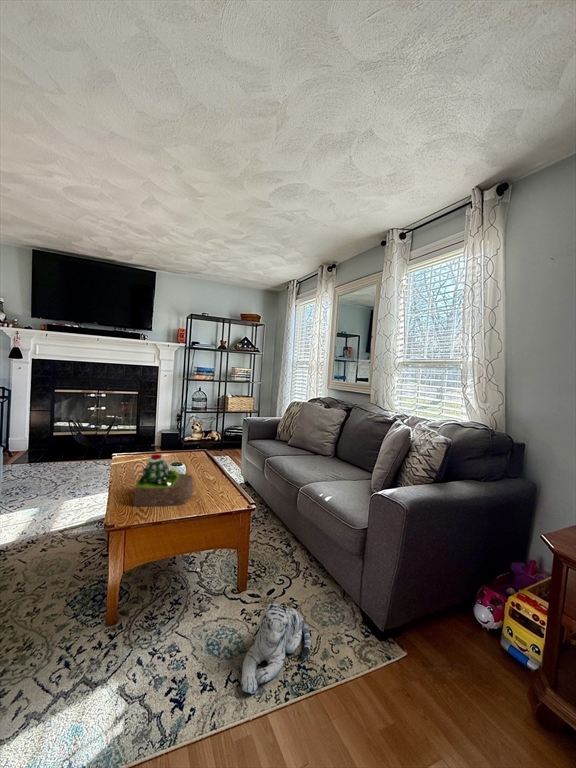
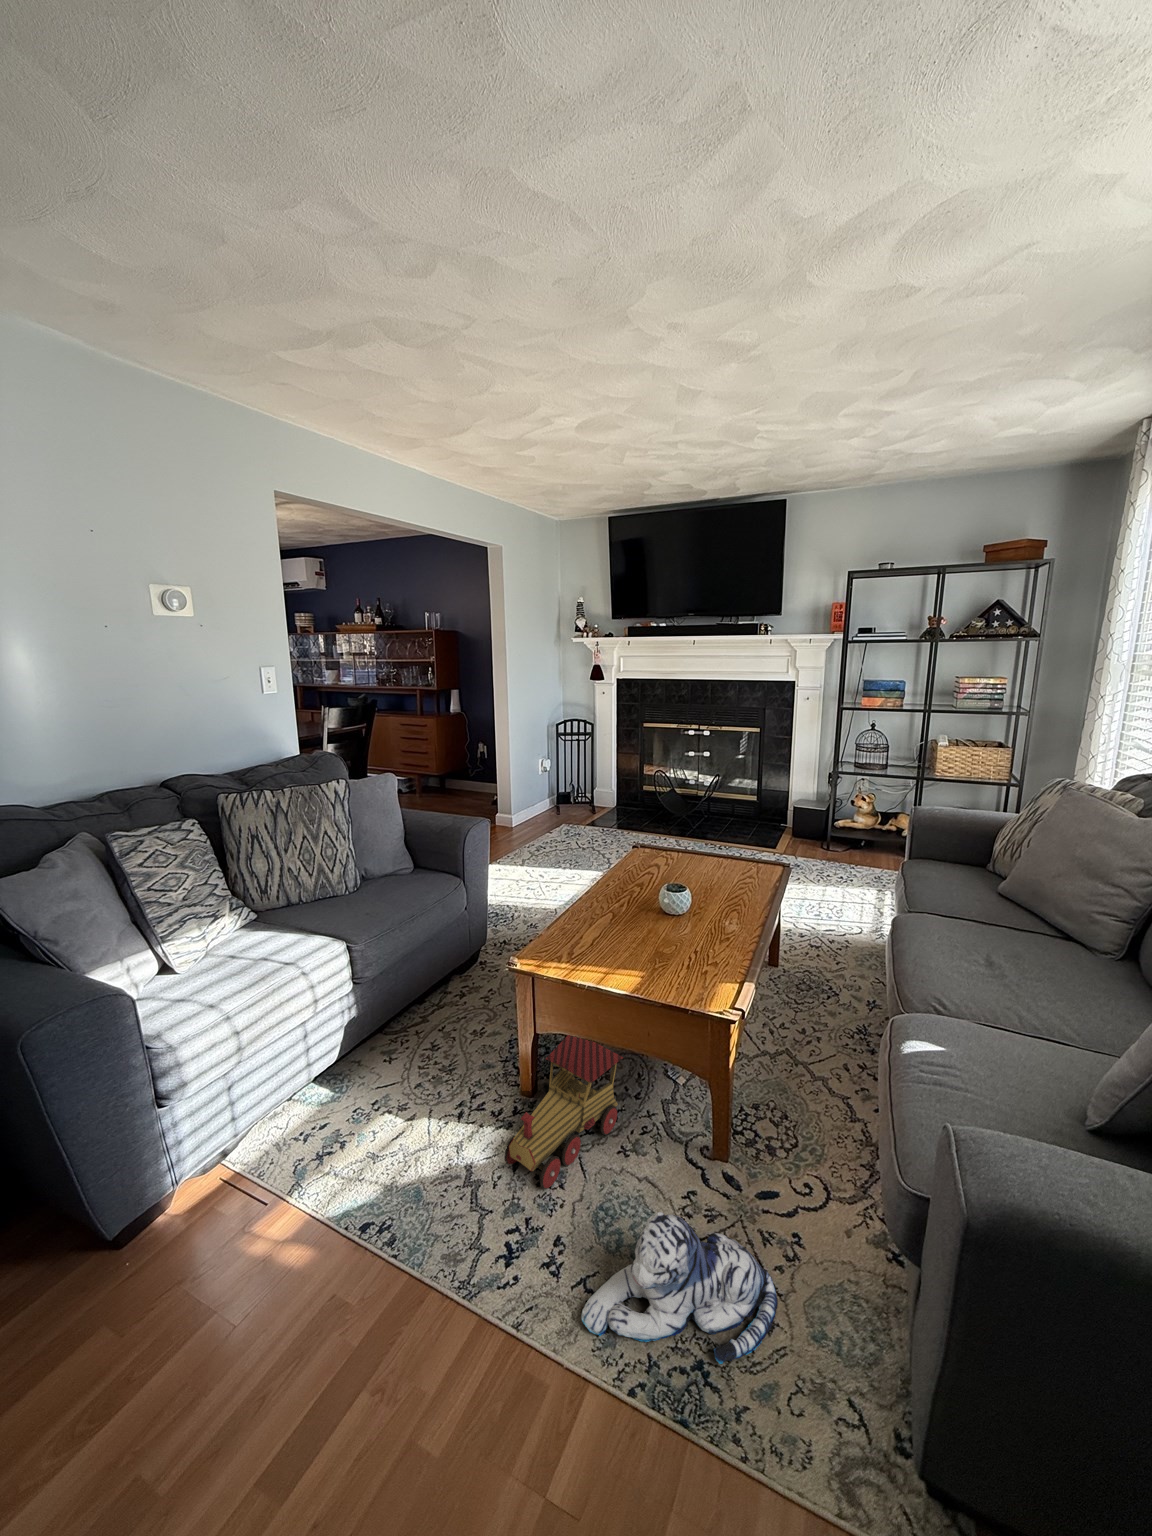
succulent plant: present [134,454,193,506] -> none [568,872,668,967]
toy train: none [133,560,188,664] -> present [504,1035,623,1189]

